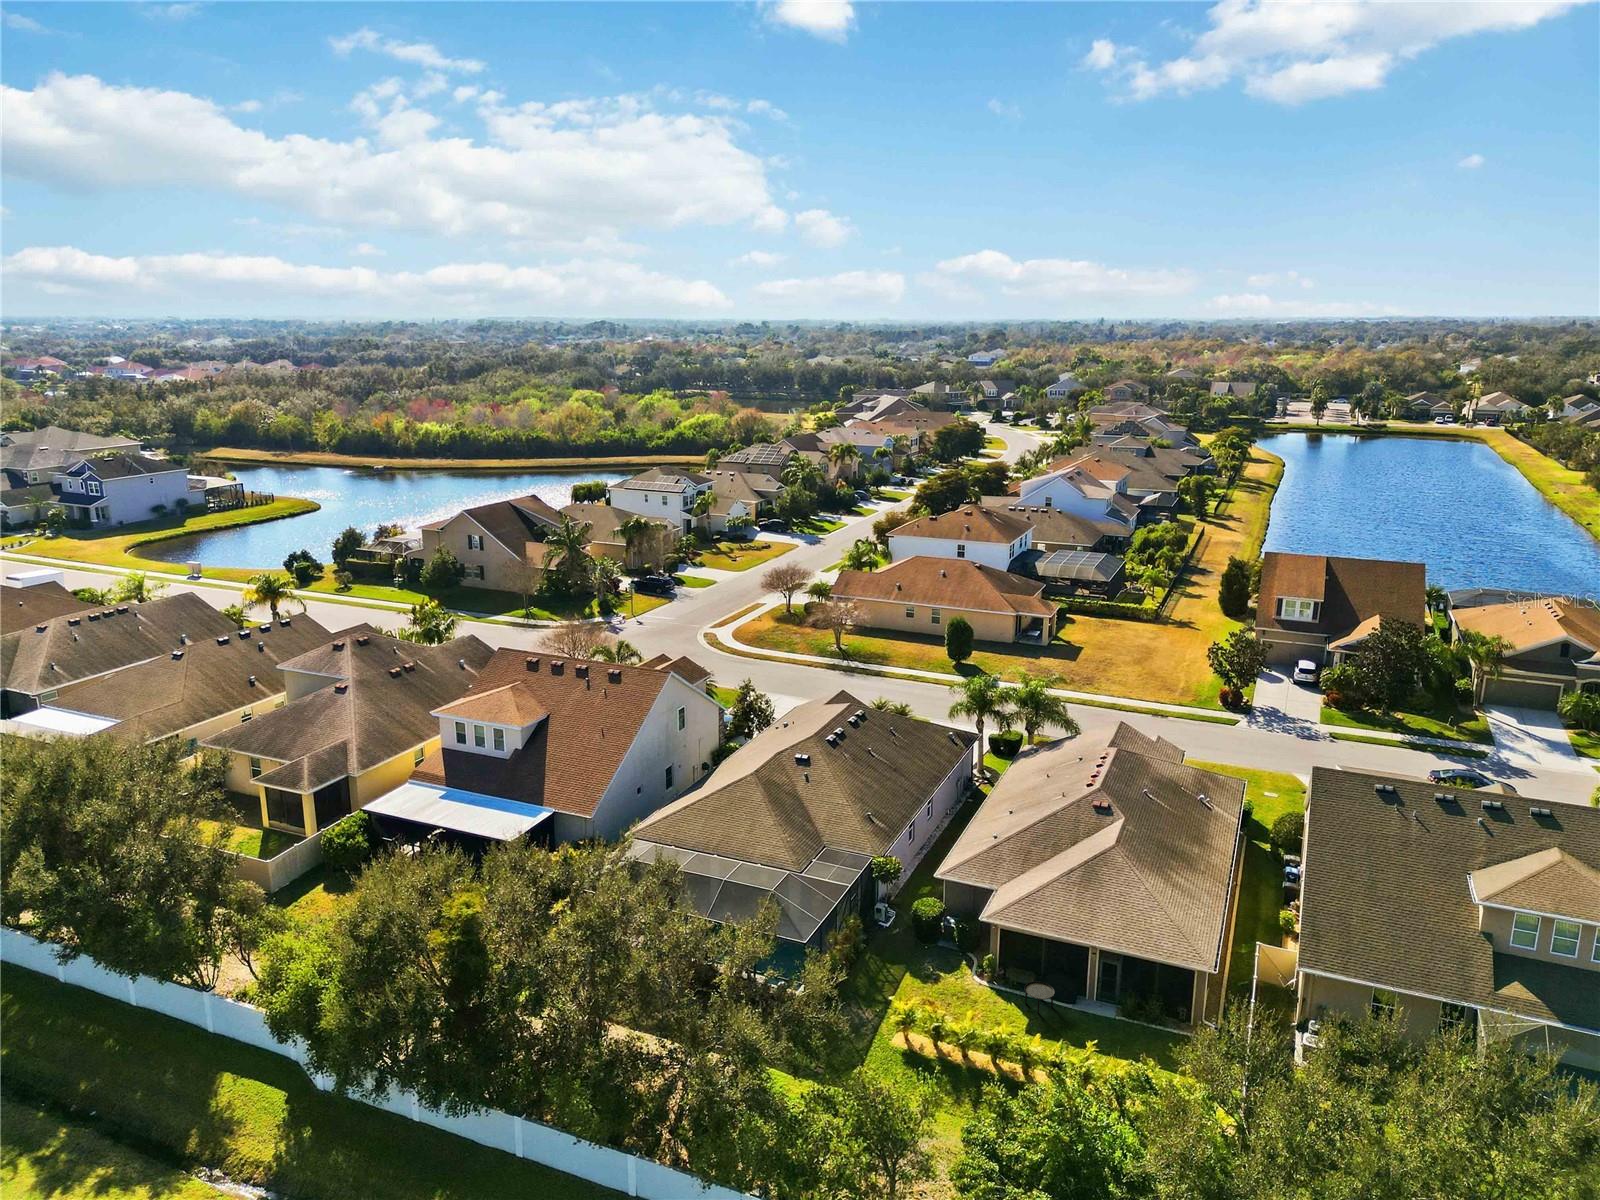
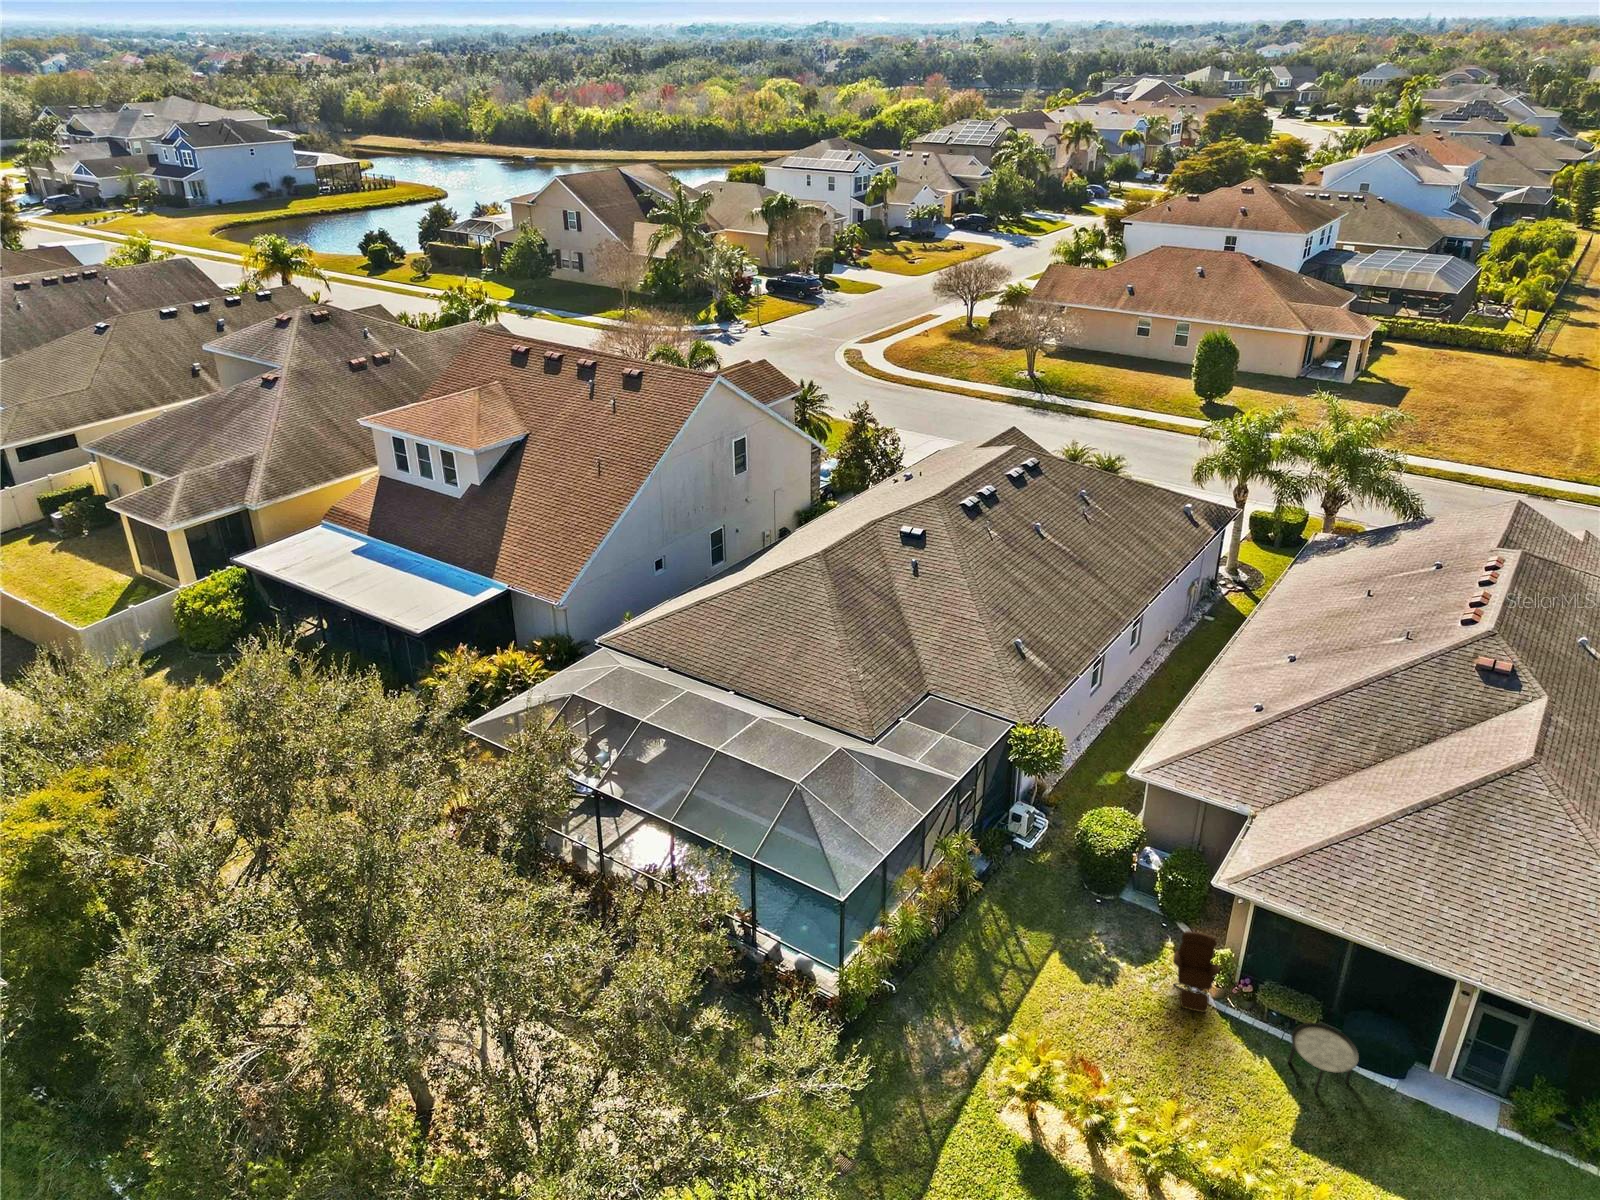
lounge chair: none [967,949,990,992] -> present [1173,931,1220,1016]

